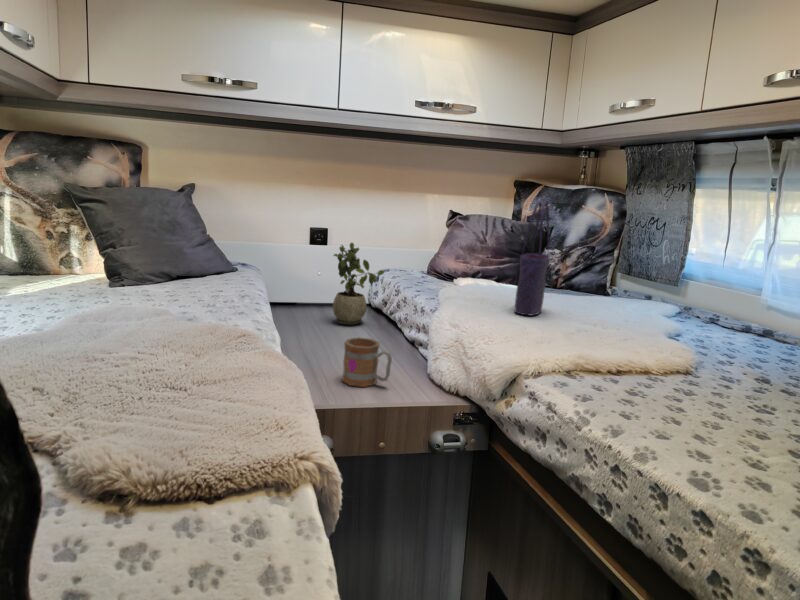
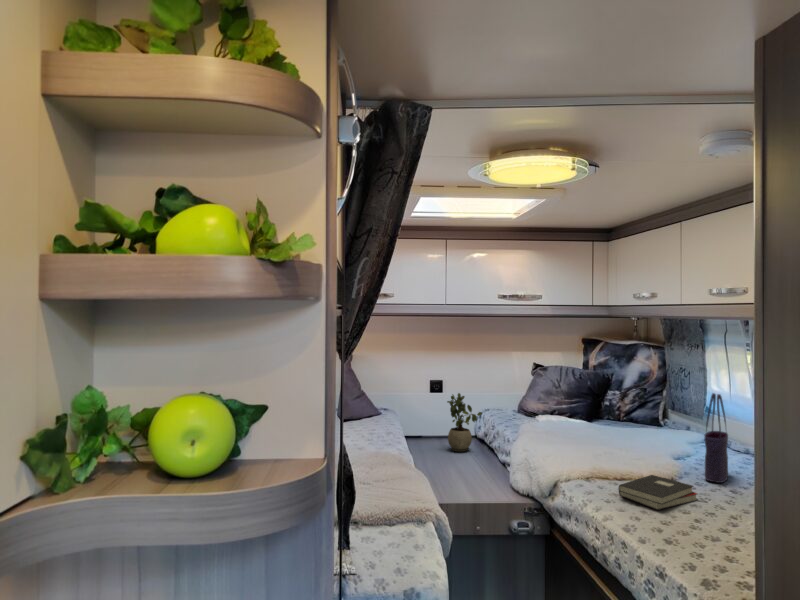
tote bag: present [514,201,550,315] -> present [705,393,728,483]
mug: present [343,338,392,387] -> none [453,459,483,491]
hardback book: none [634,366,754,433] -> present [619,475,697,510]

